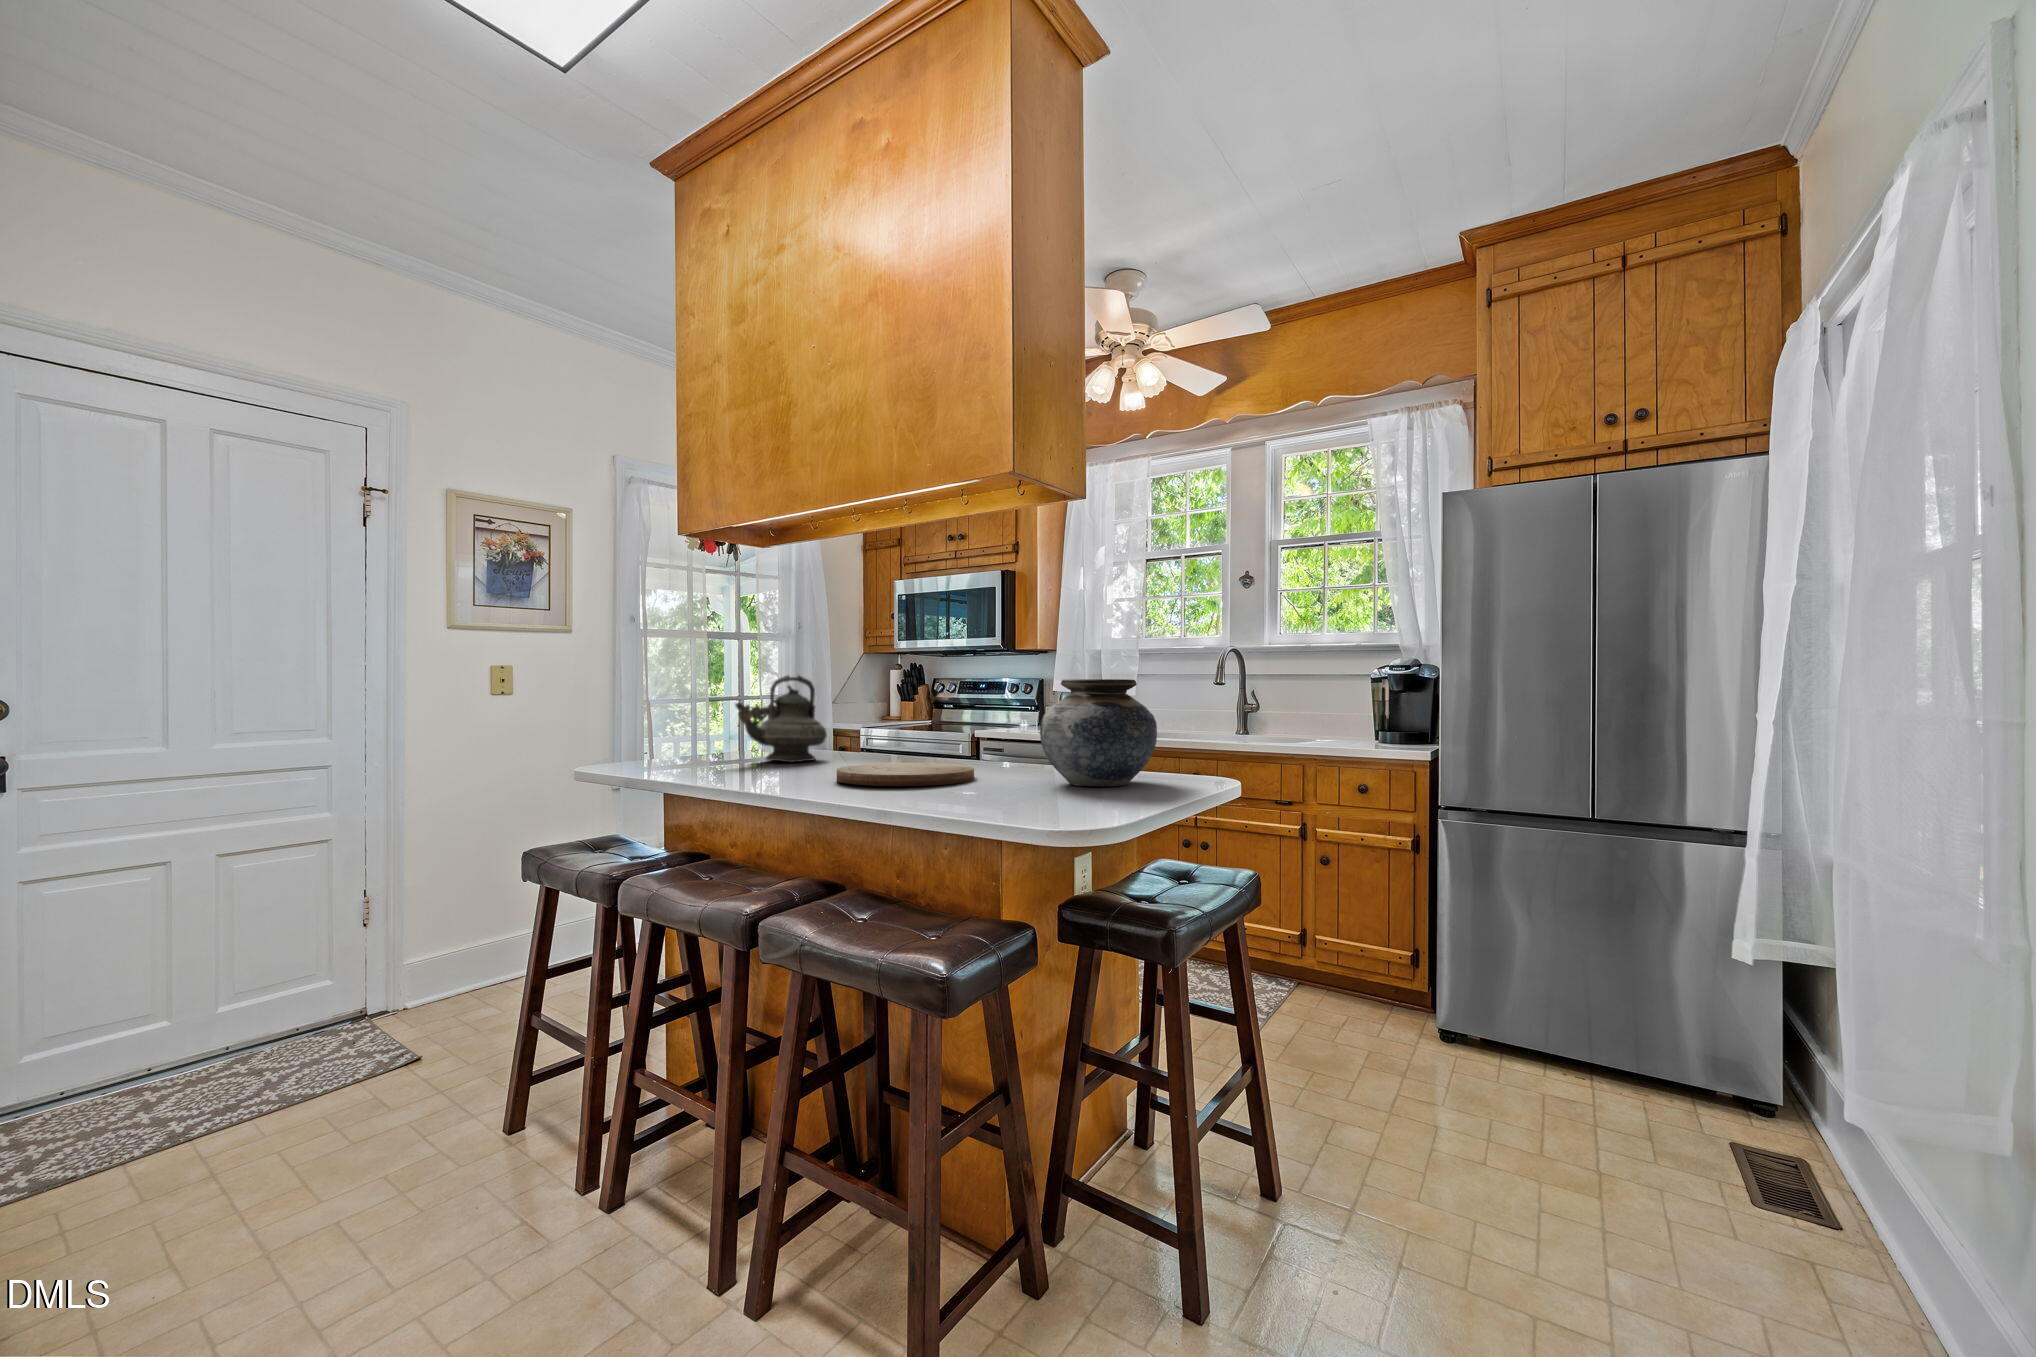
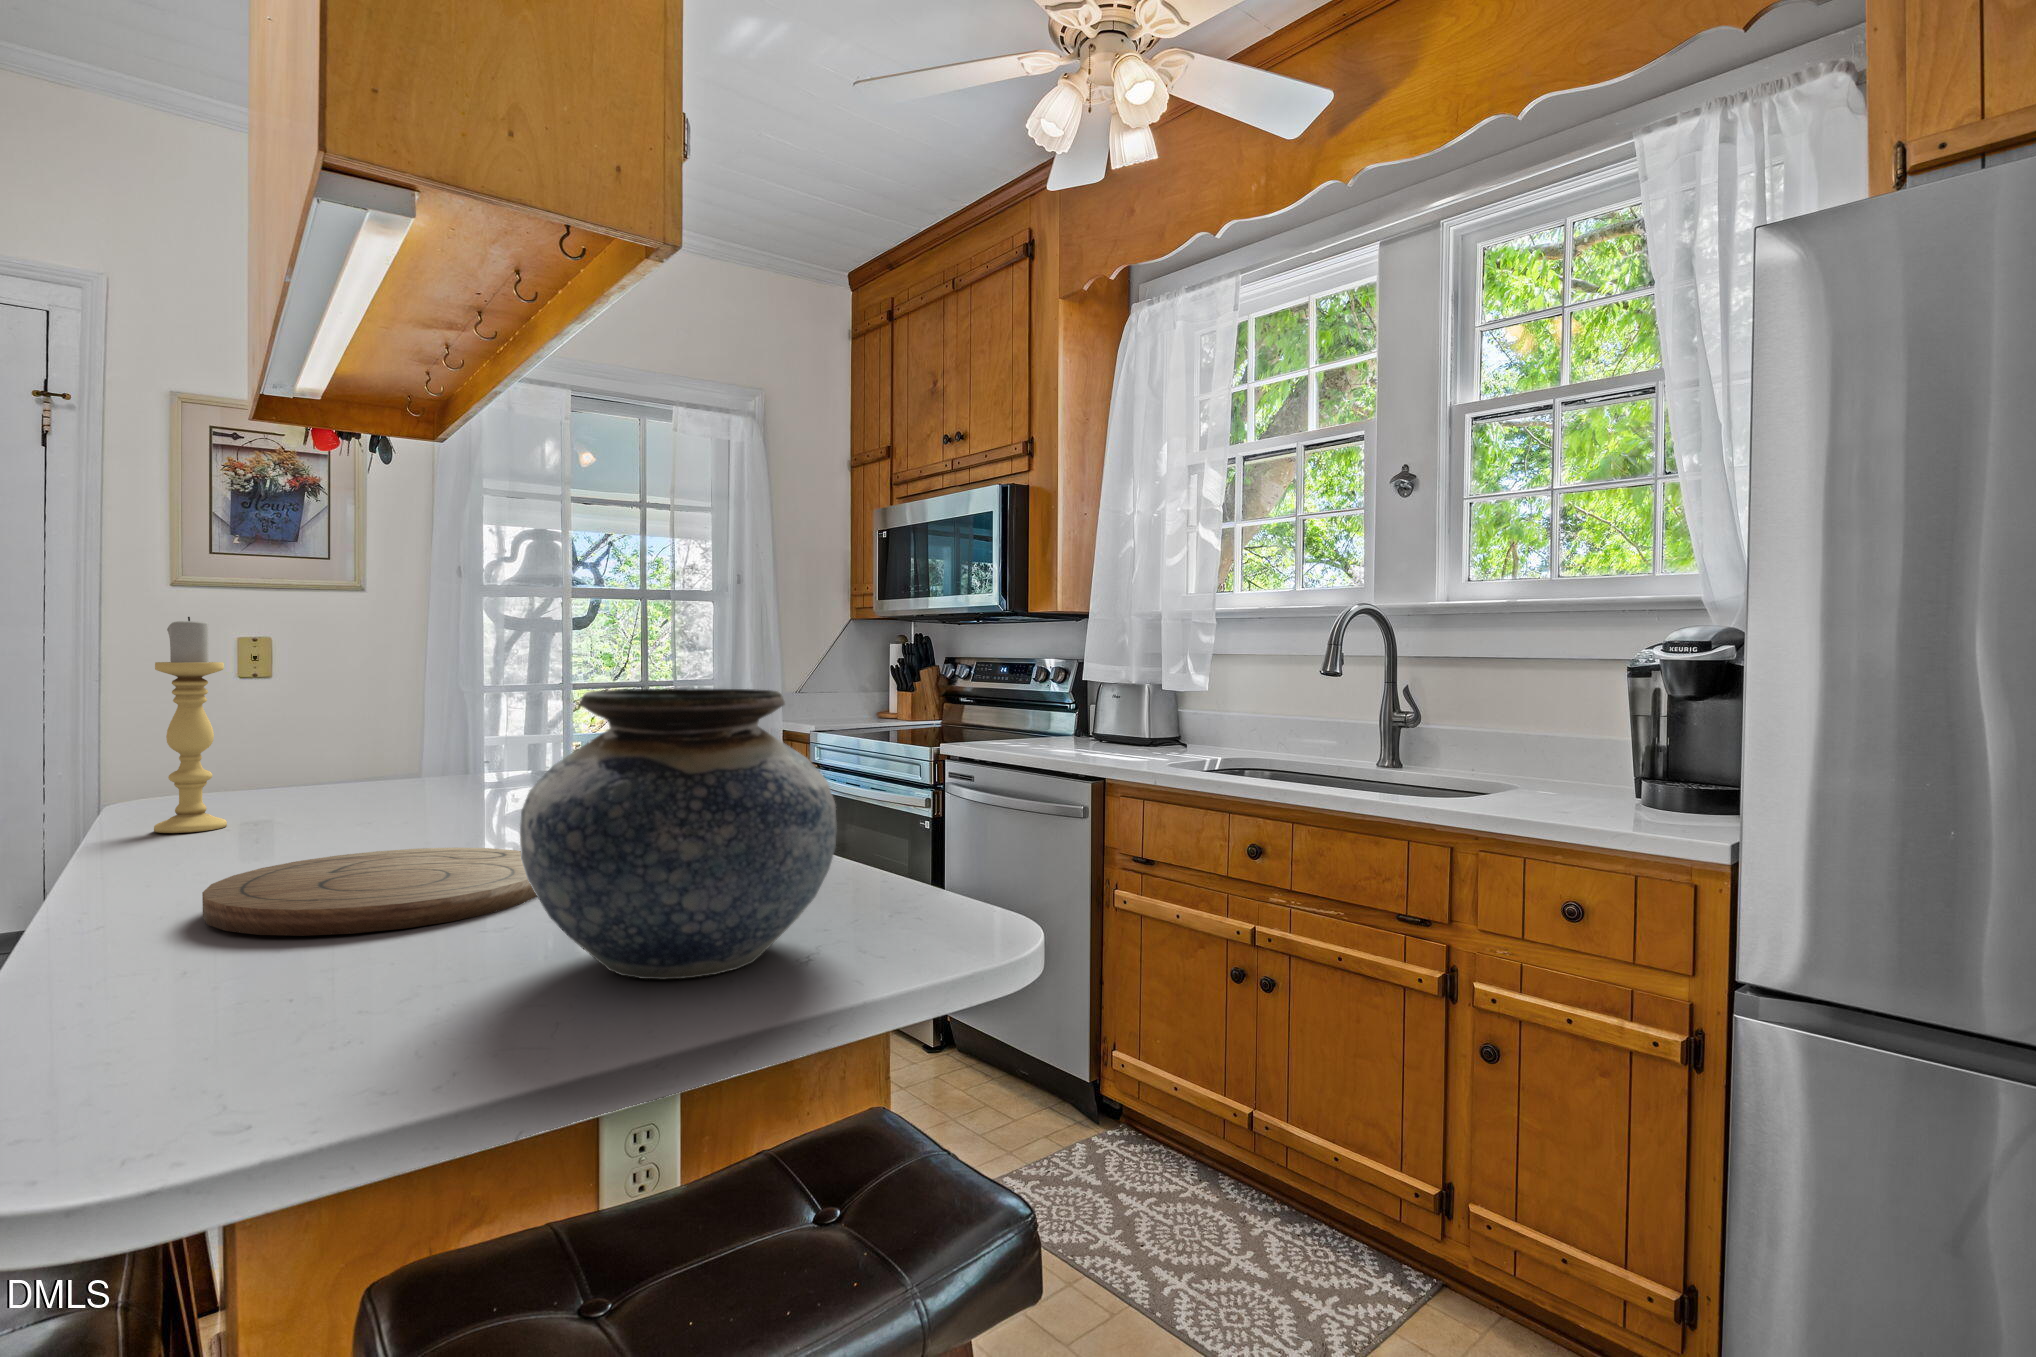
candle holder: none [652,649,687,770] -> present [154,617,227,833]
teapot: present [735,676,827,762] -> none [304,661,505,820]

